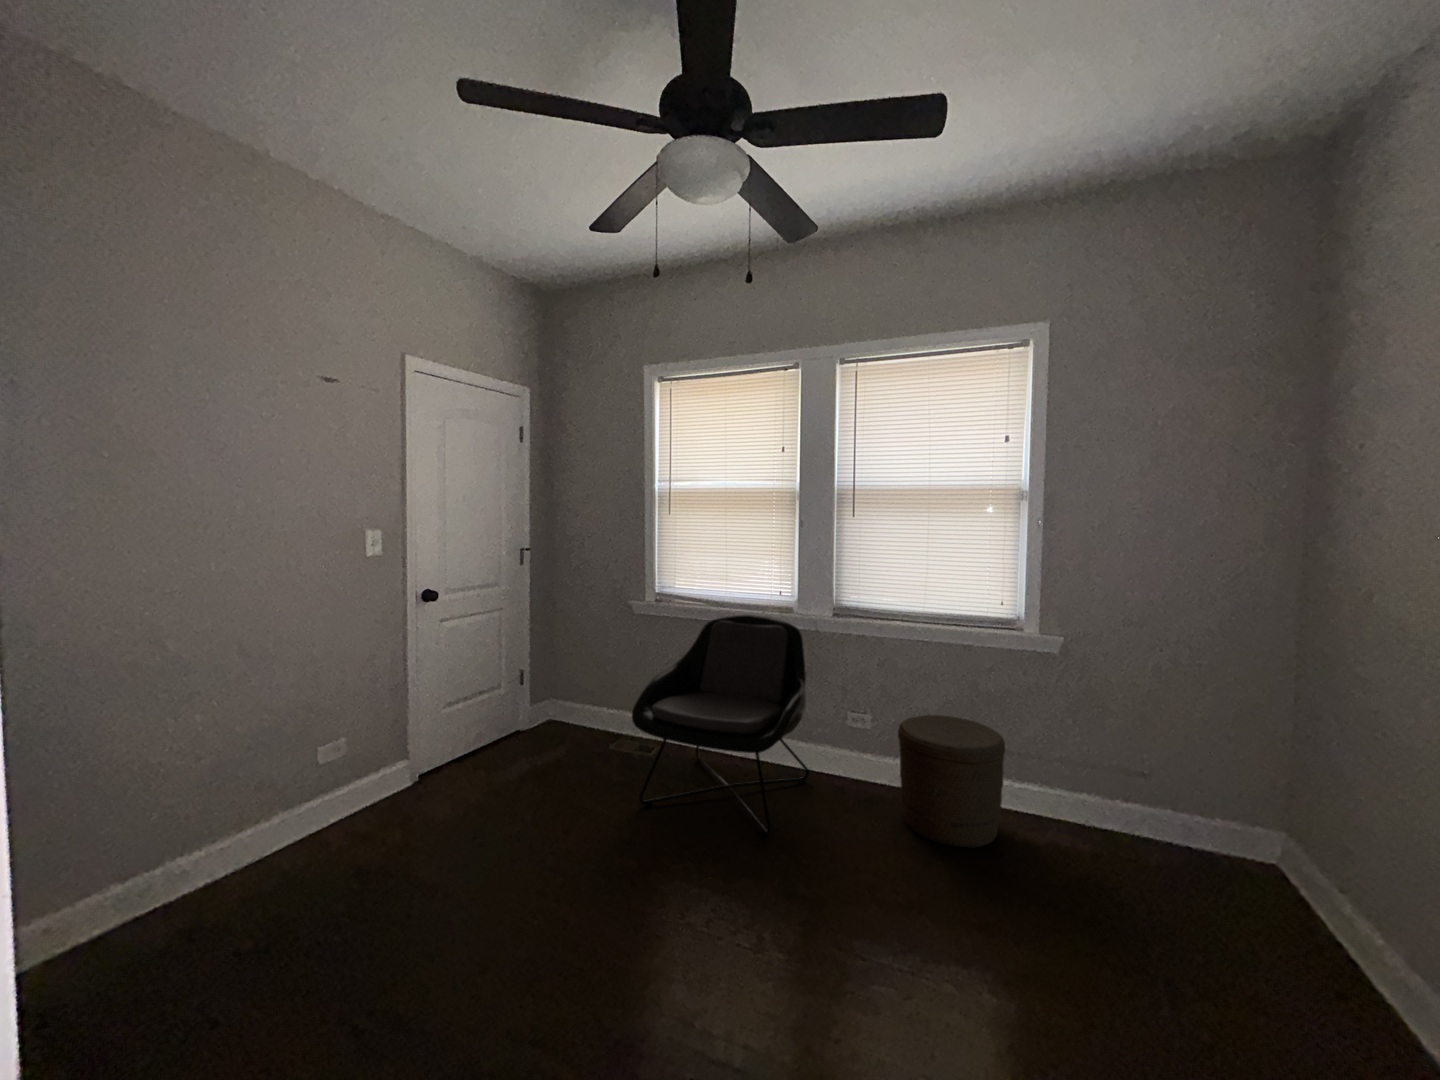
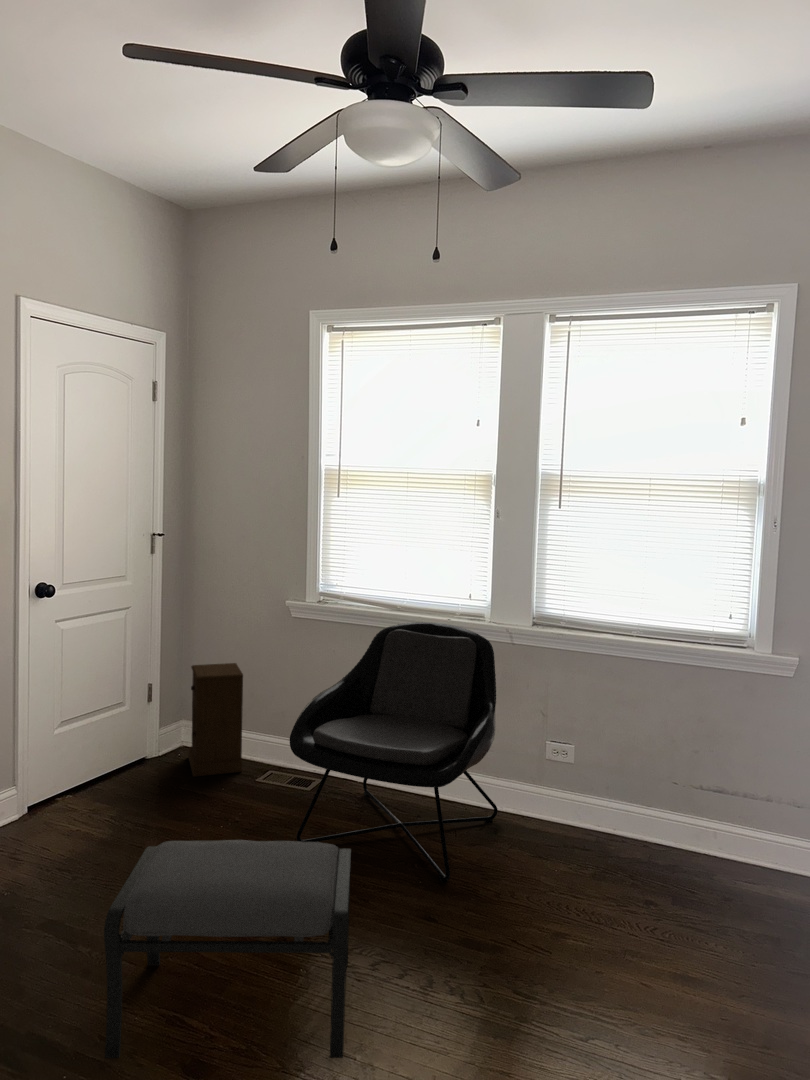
nightstand: none [551,653,595,748] -> present [188,663,243,777]
woven basket: present [898,715,1005,848] -> none [601,747,723,899]
ottoman: none [456,804,684,1011] -> present [104,840,351,1058]

